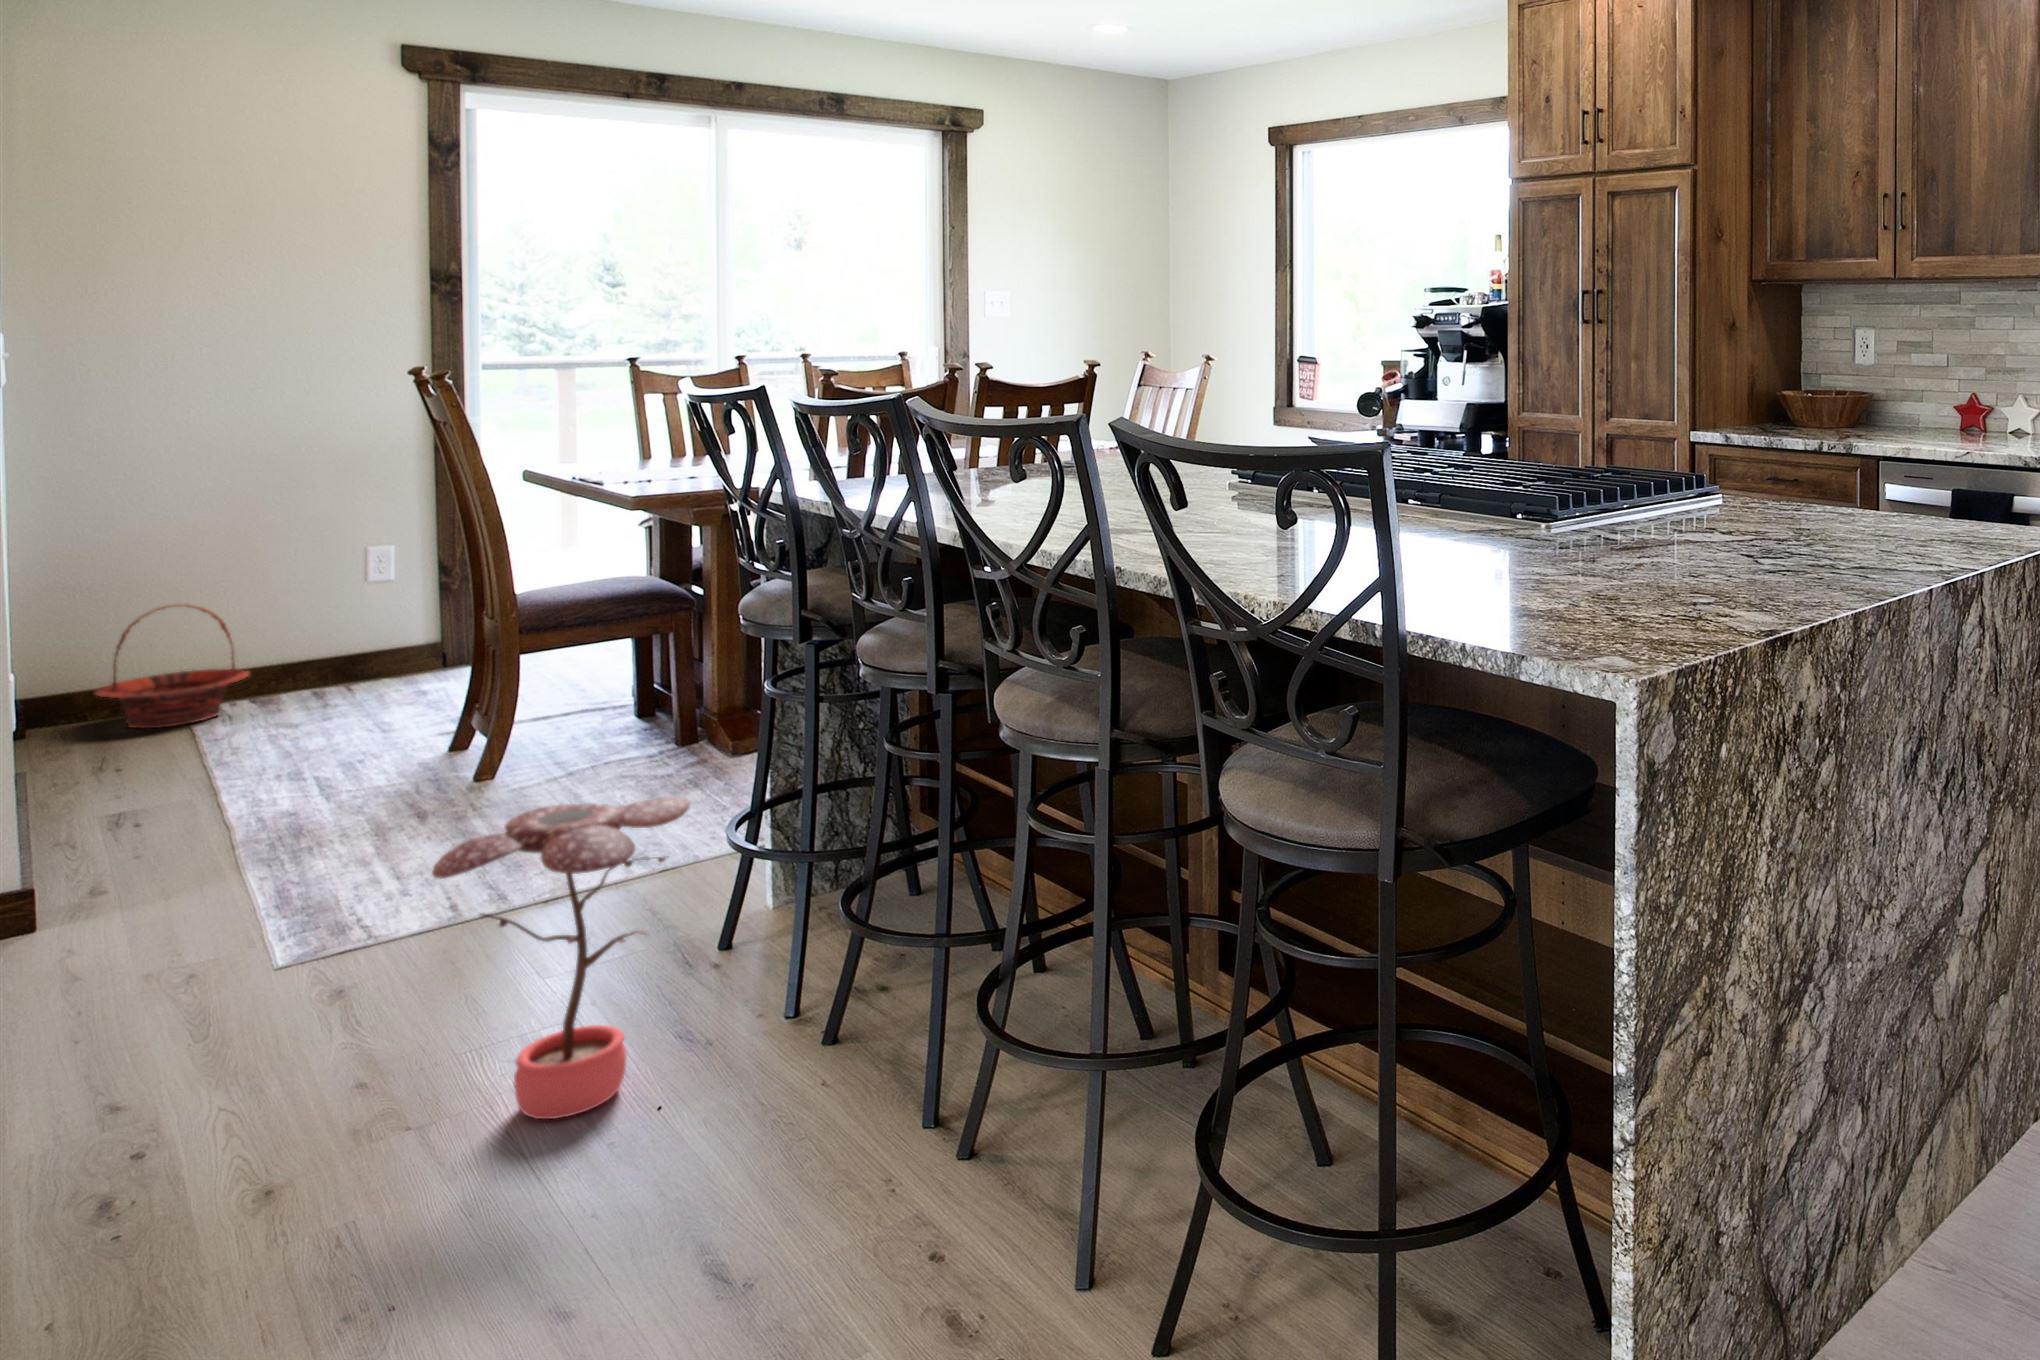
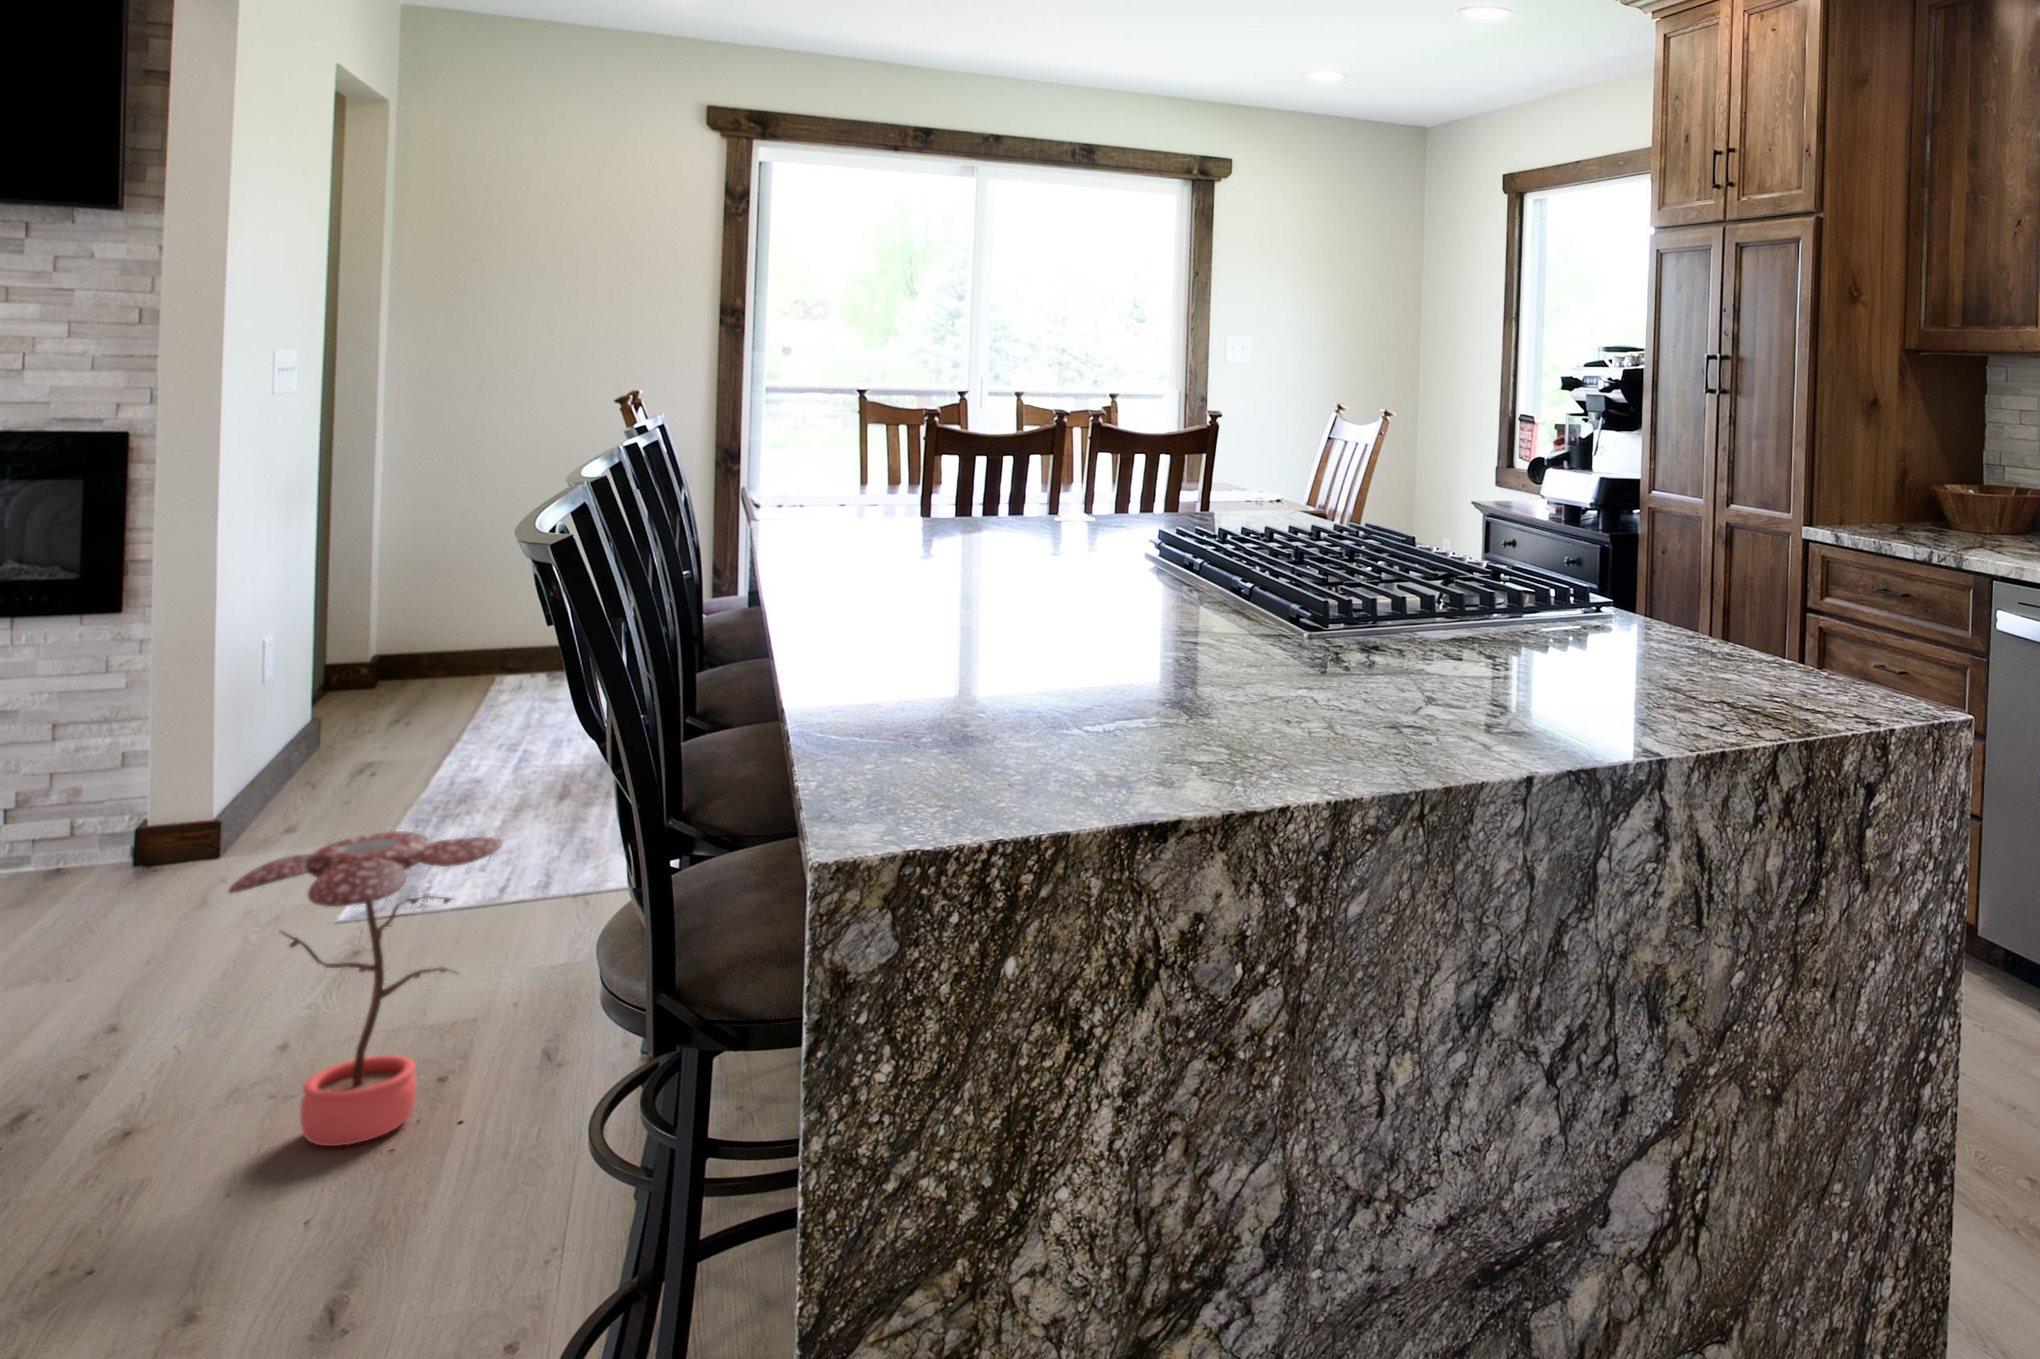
basket: present [96,604,249,728] -> none [407,597,530,705]

